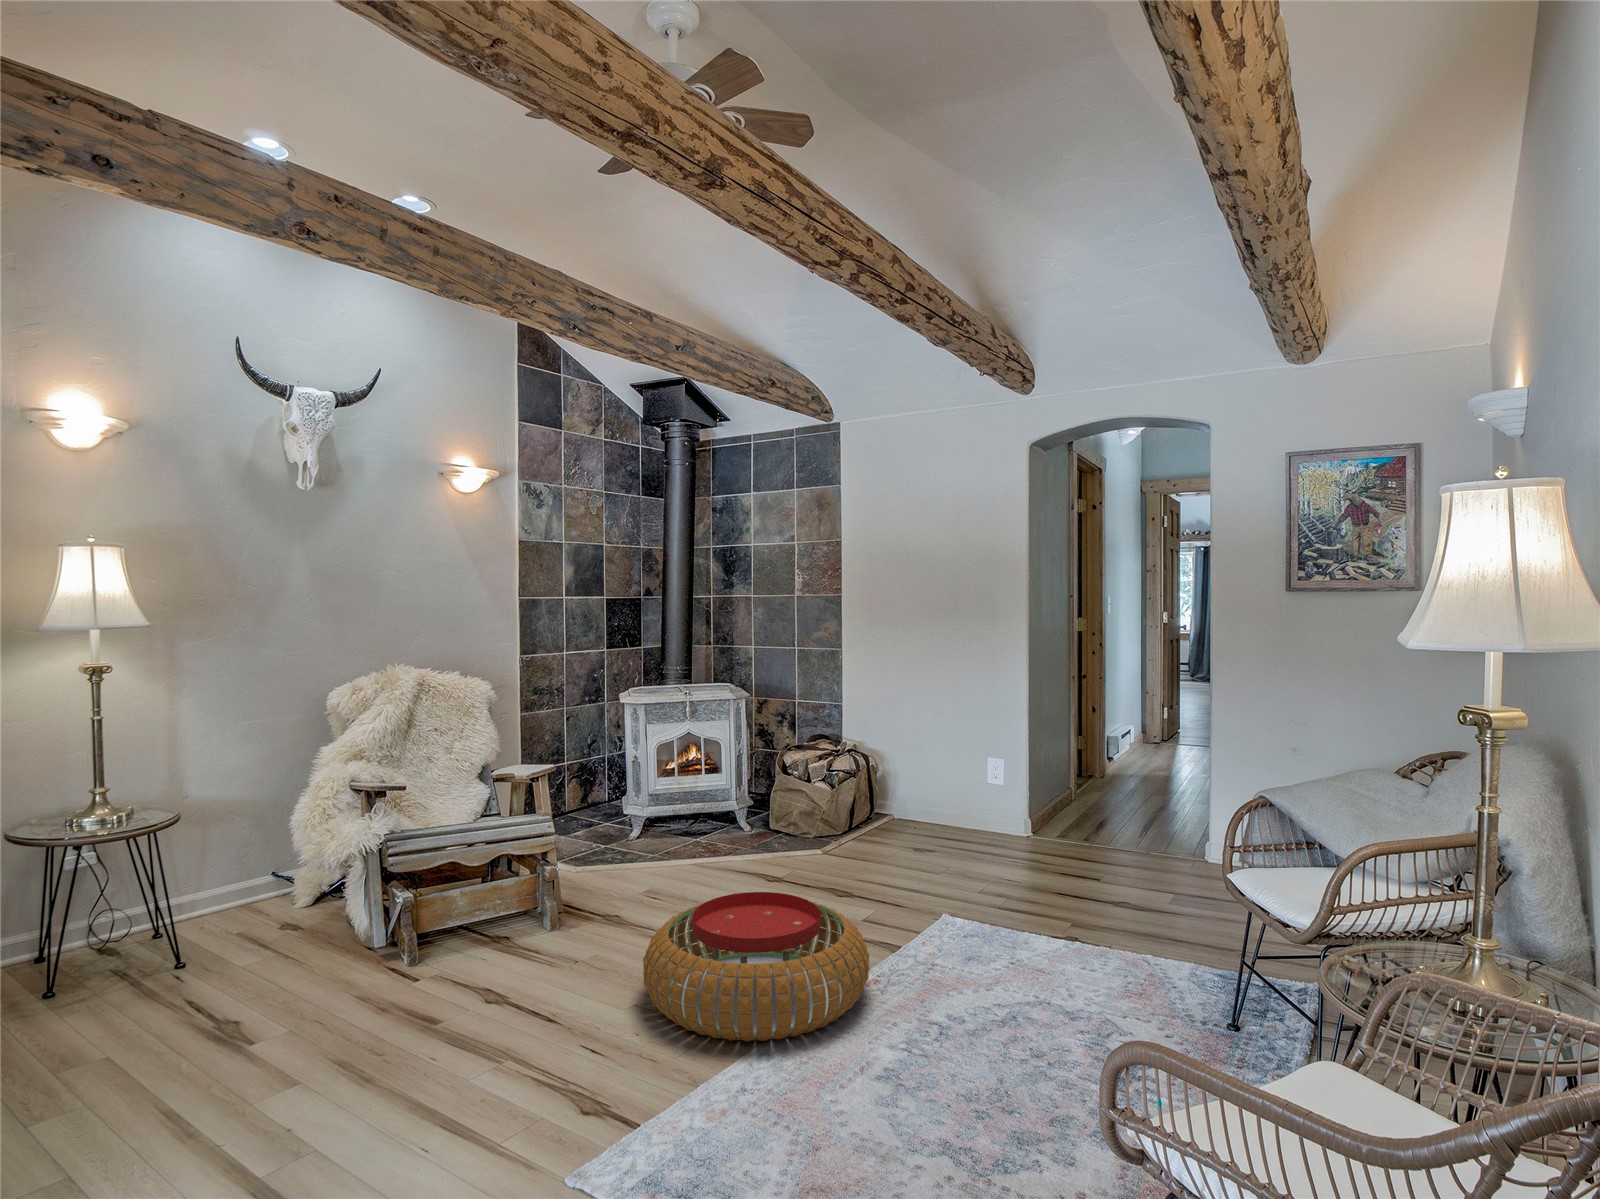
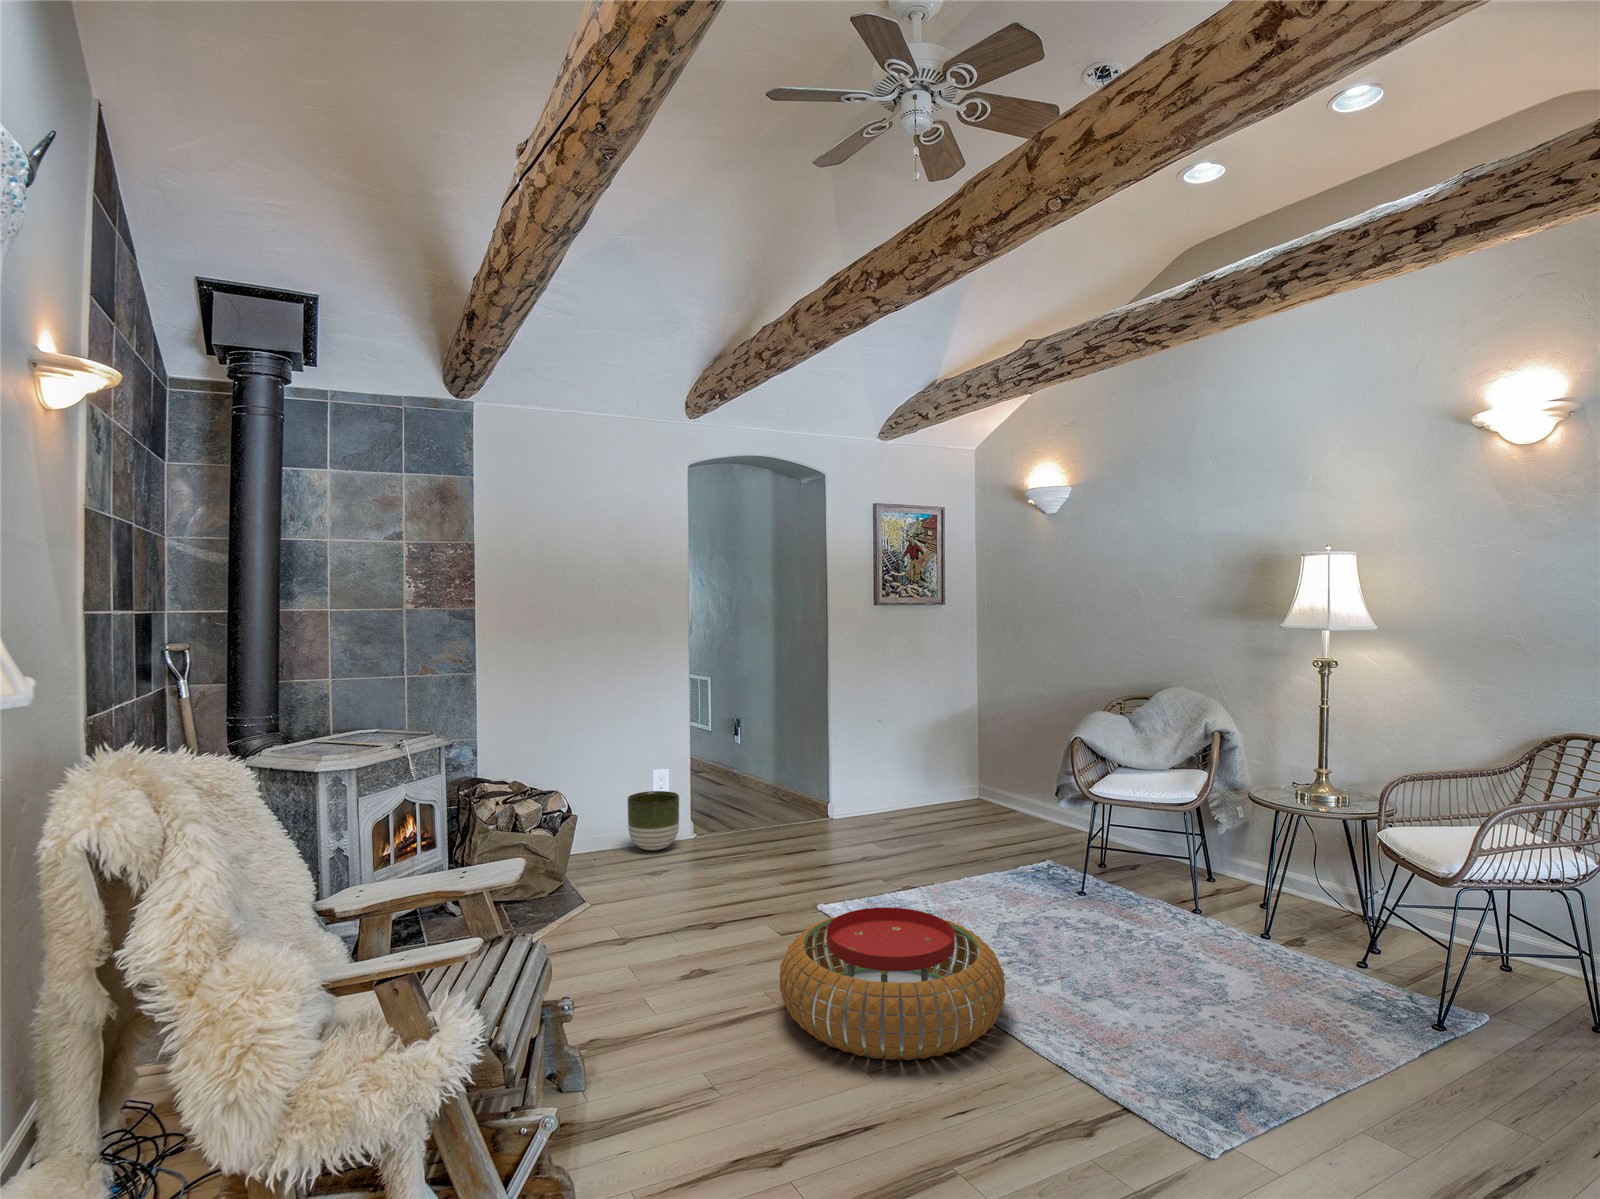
planter: none [943,779,995,838] -> present [628,791,679,850]

